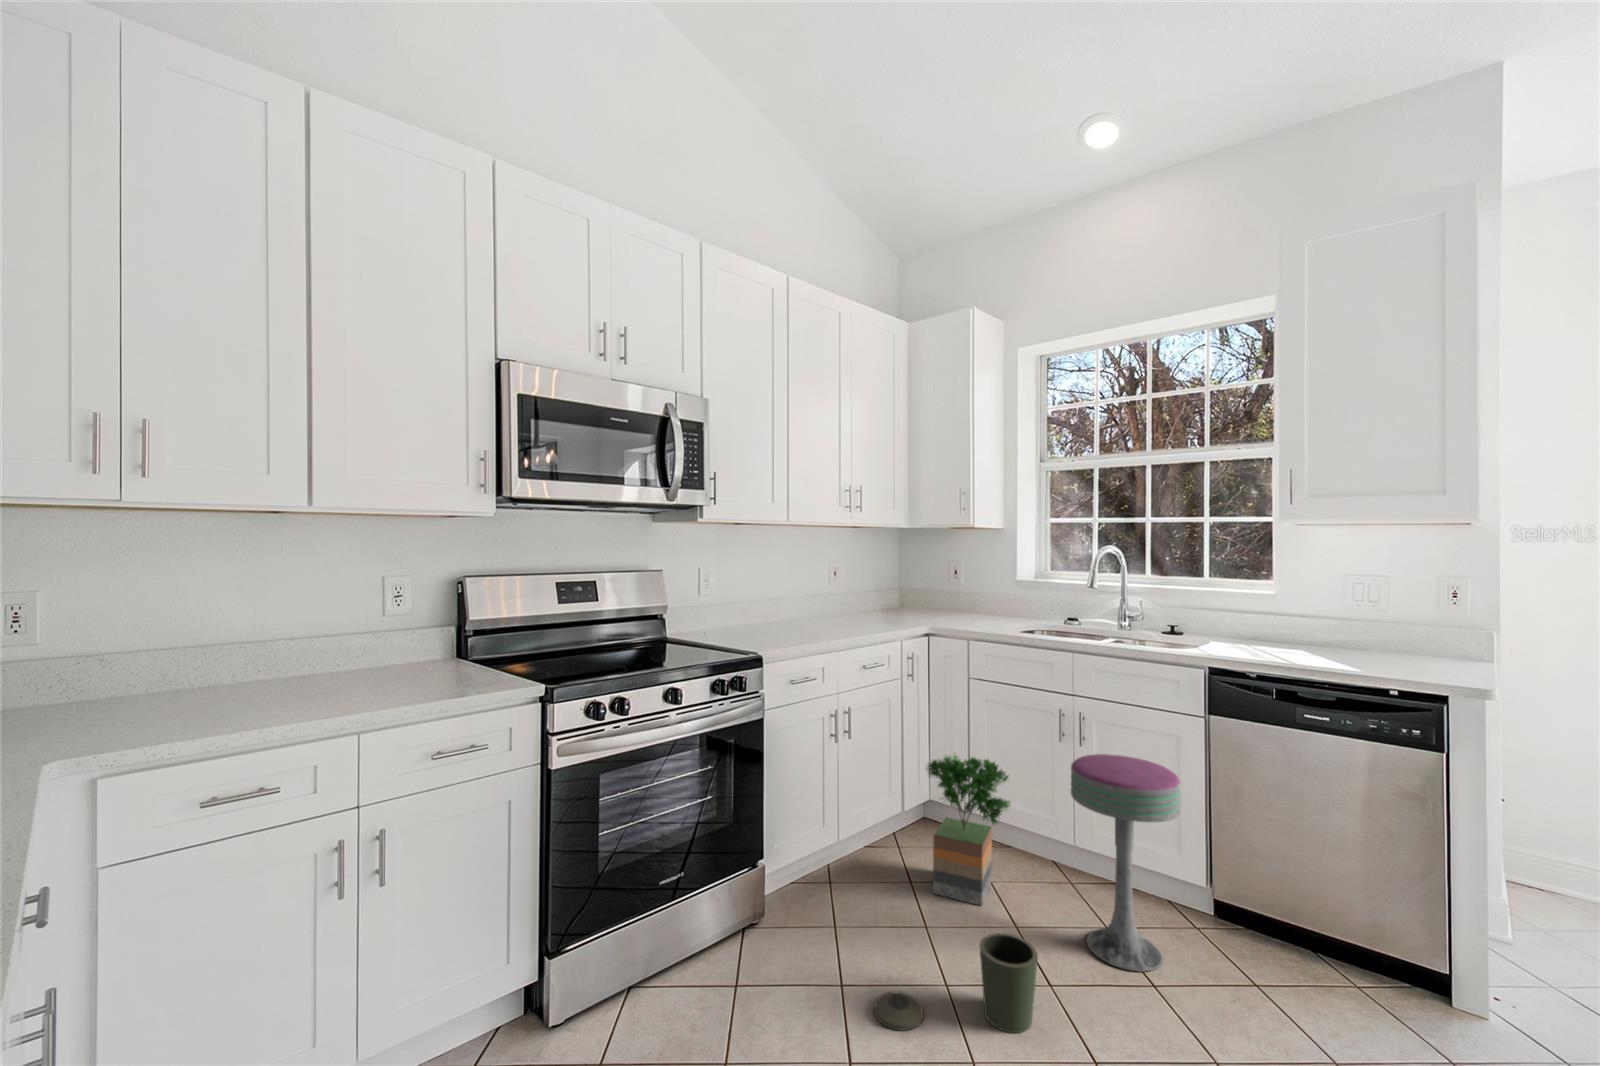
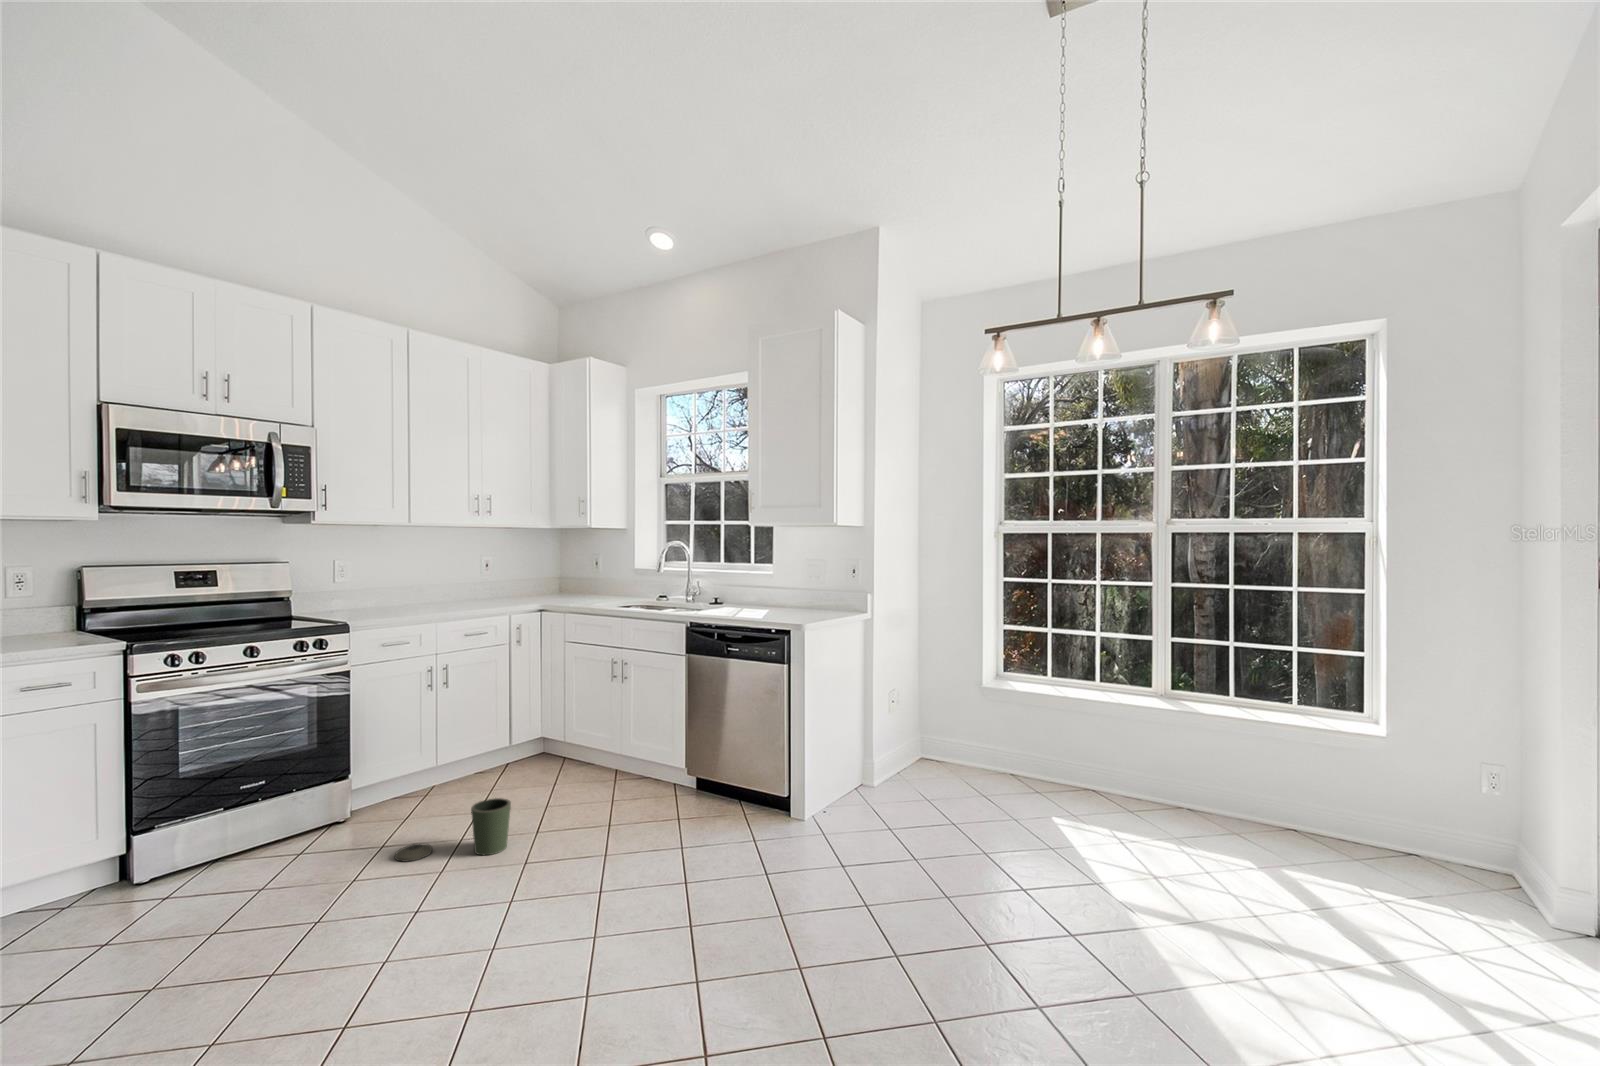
bar stool: present [1071,754,1181,972] -> none [576,684,645,821]
potted tree: present [926,755,1010,905] -> none [501,694,568,799]

